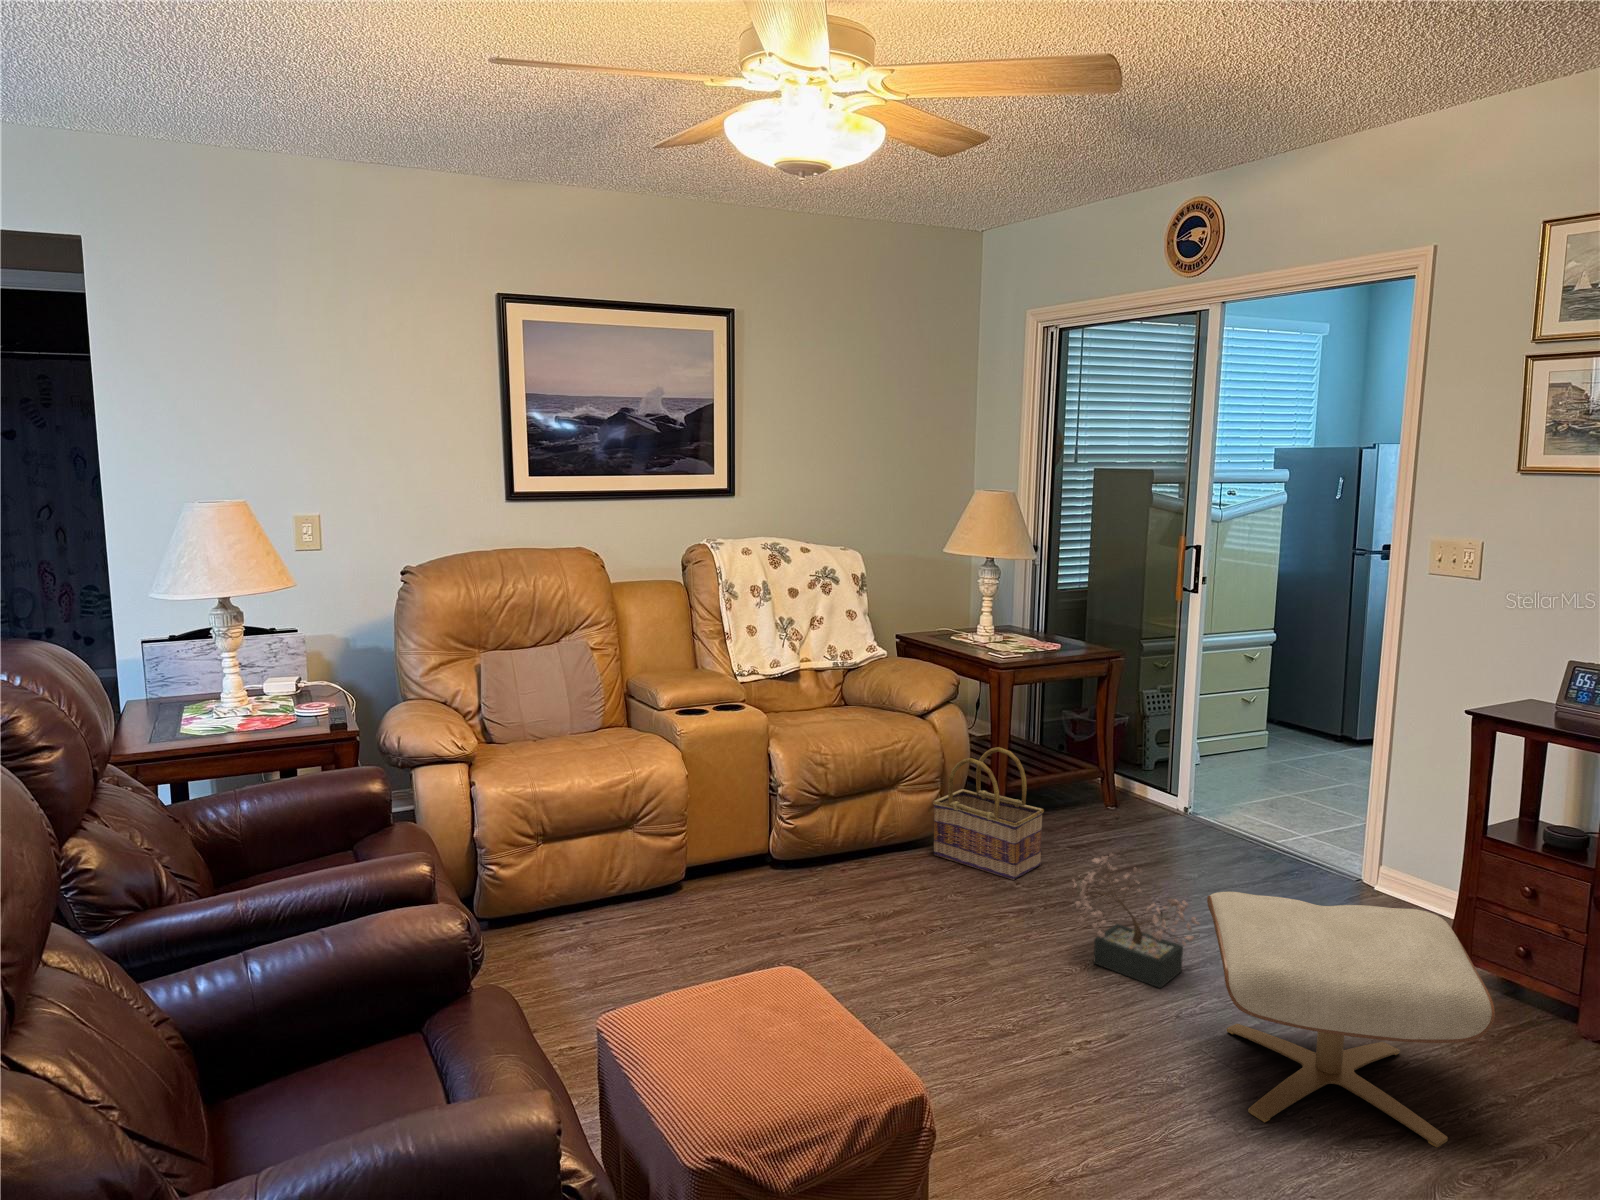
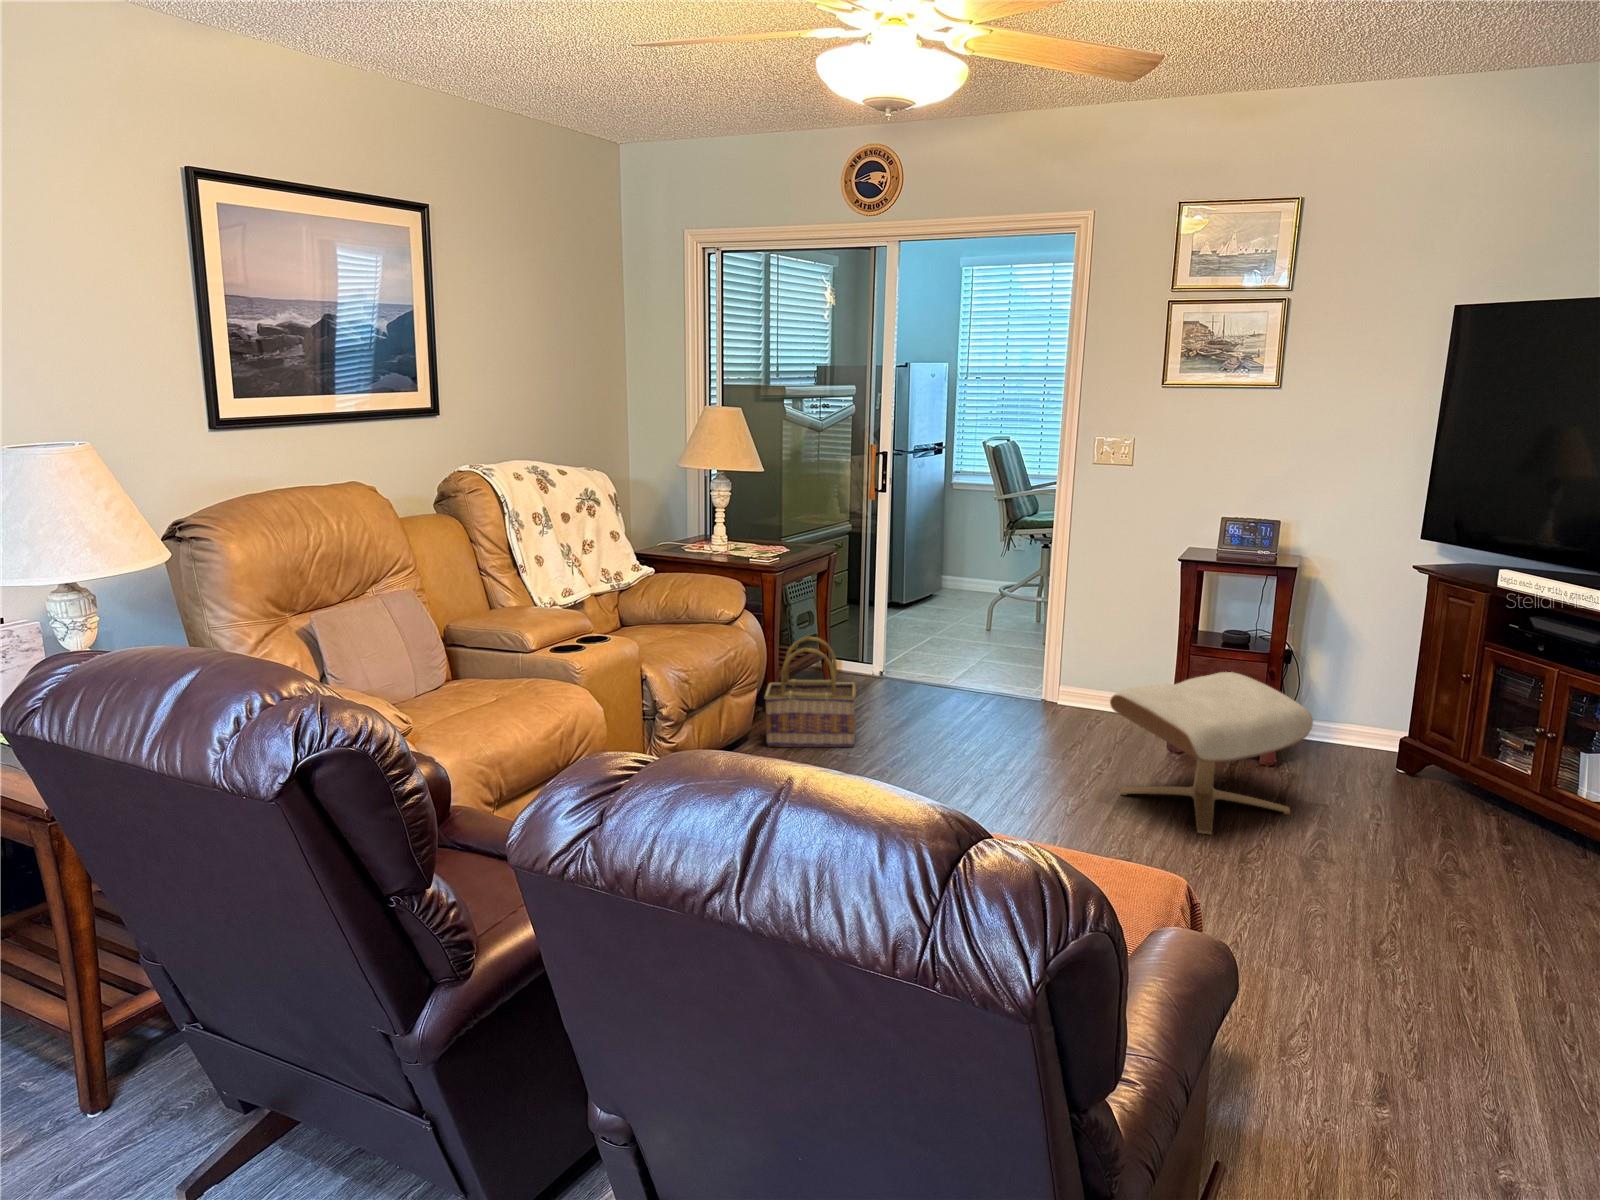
decorative plant: present [1073,853,1199,988] -> none [963,693,1067,784]

